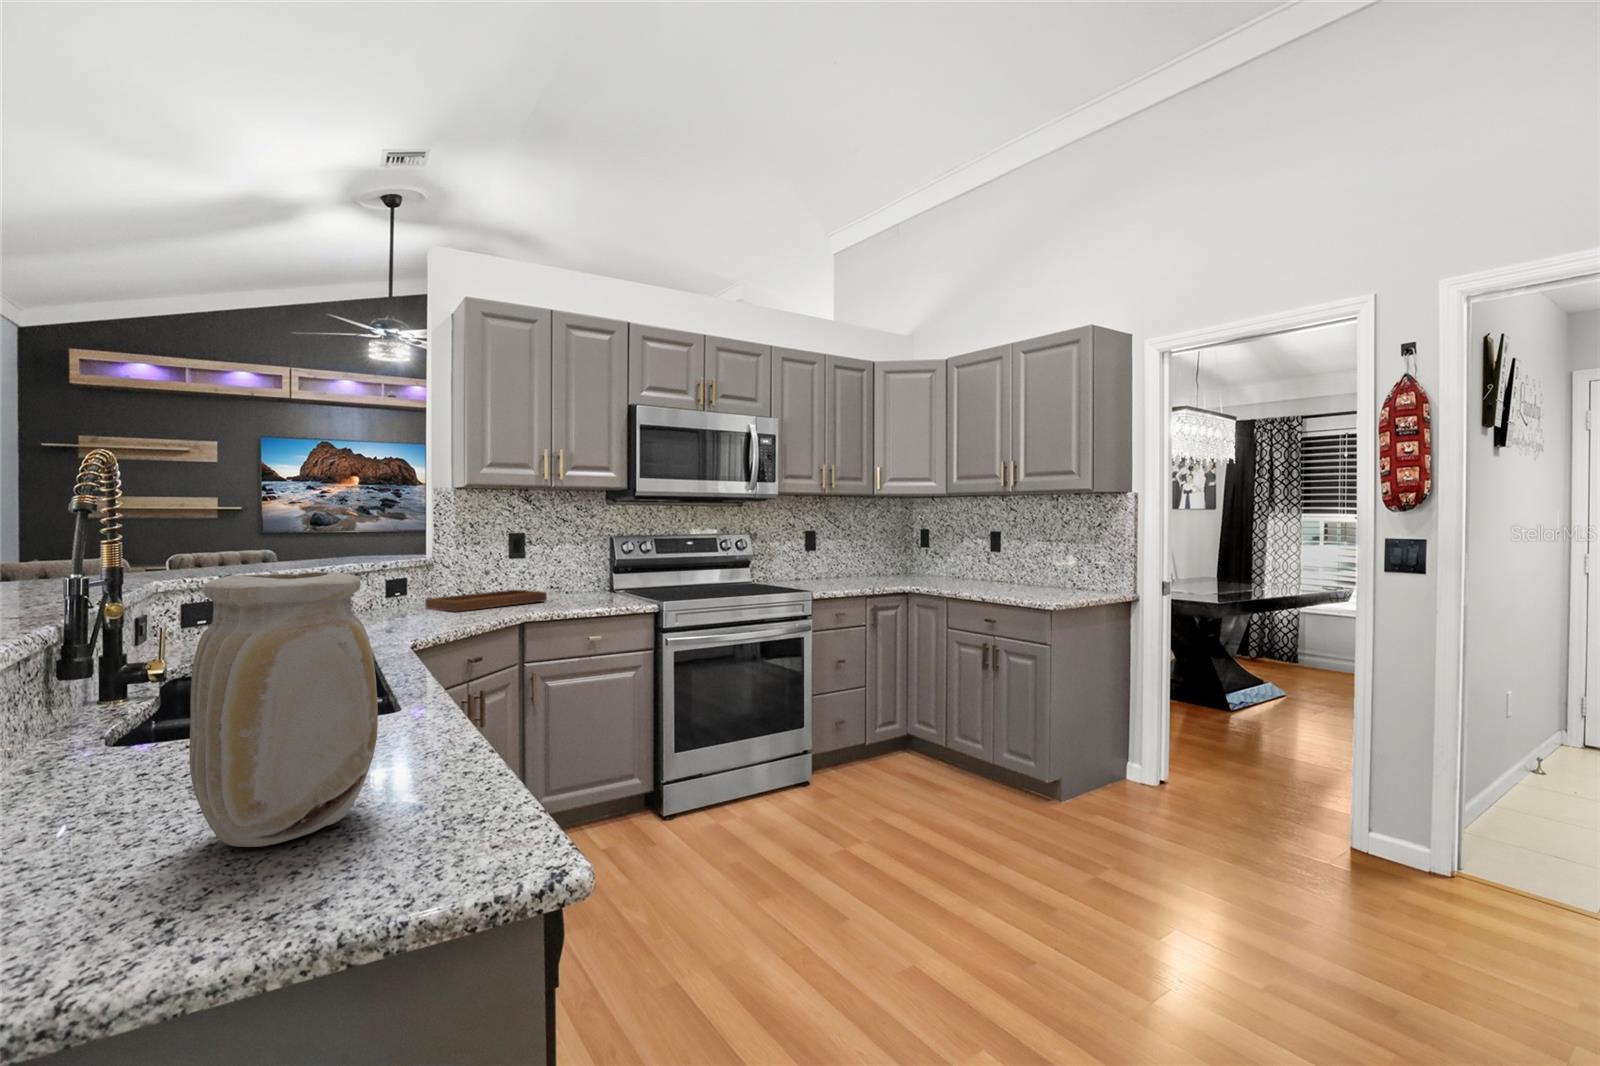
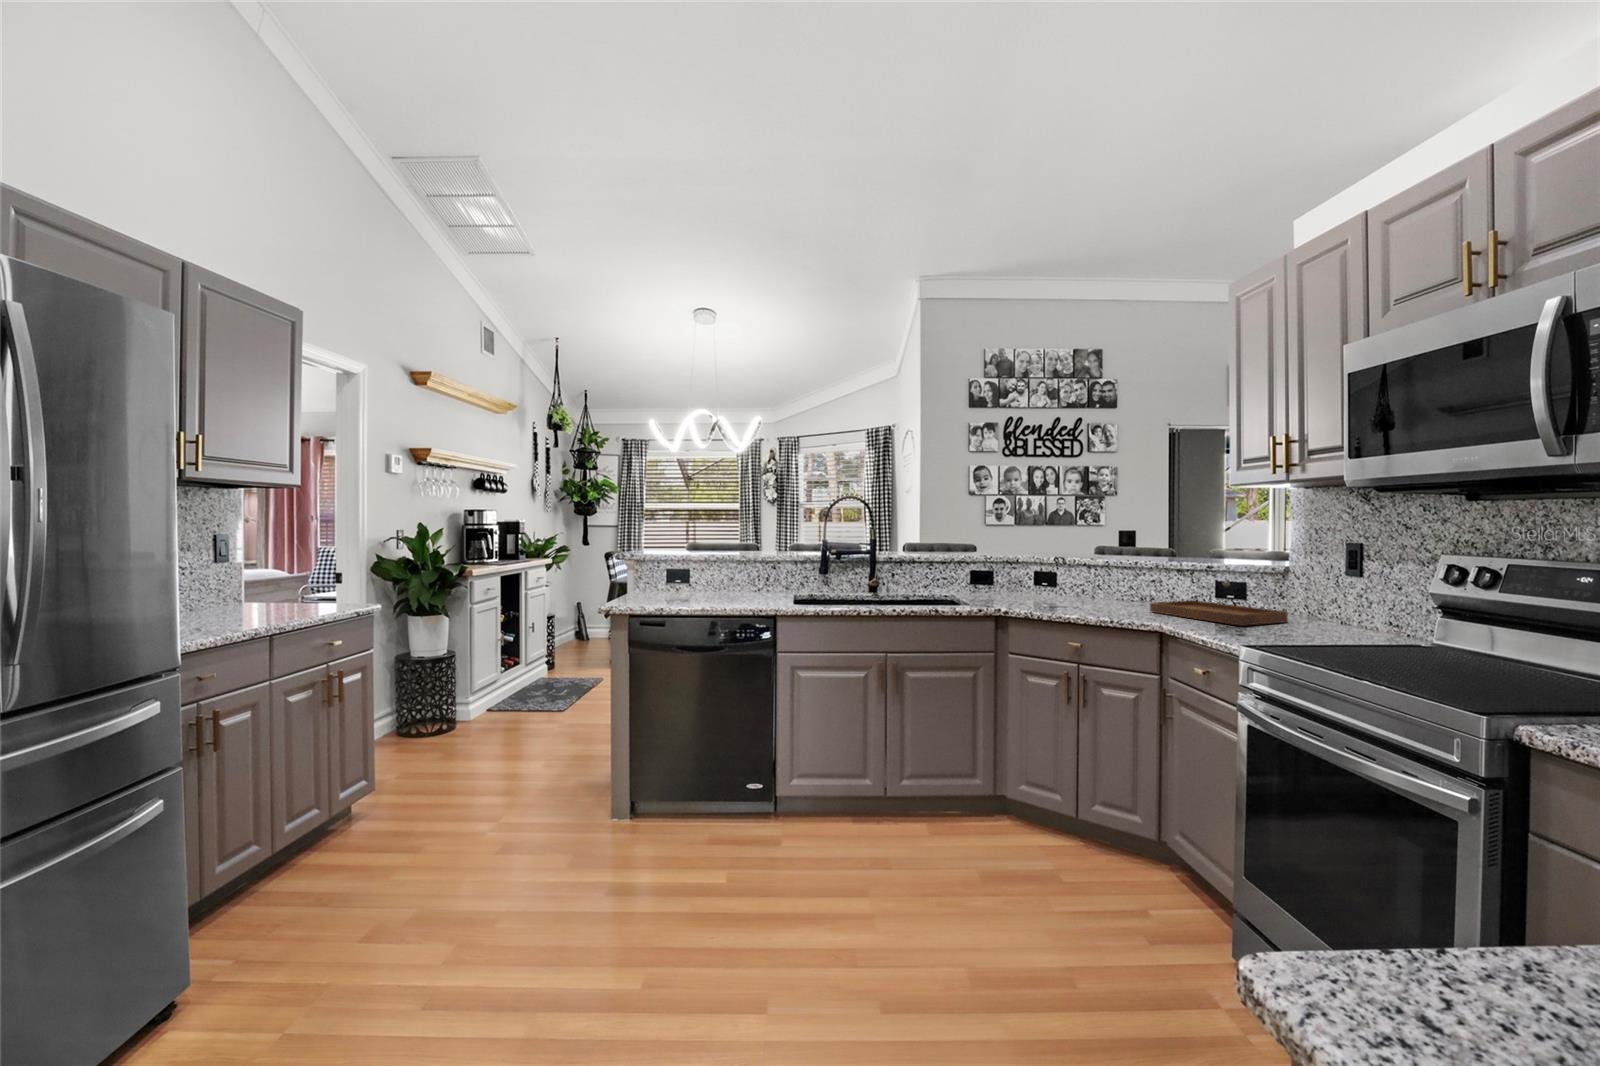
vase: present [189,572,378,847] -> none [691,547,722,606]

